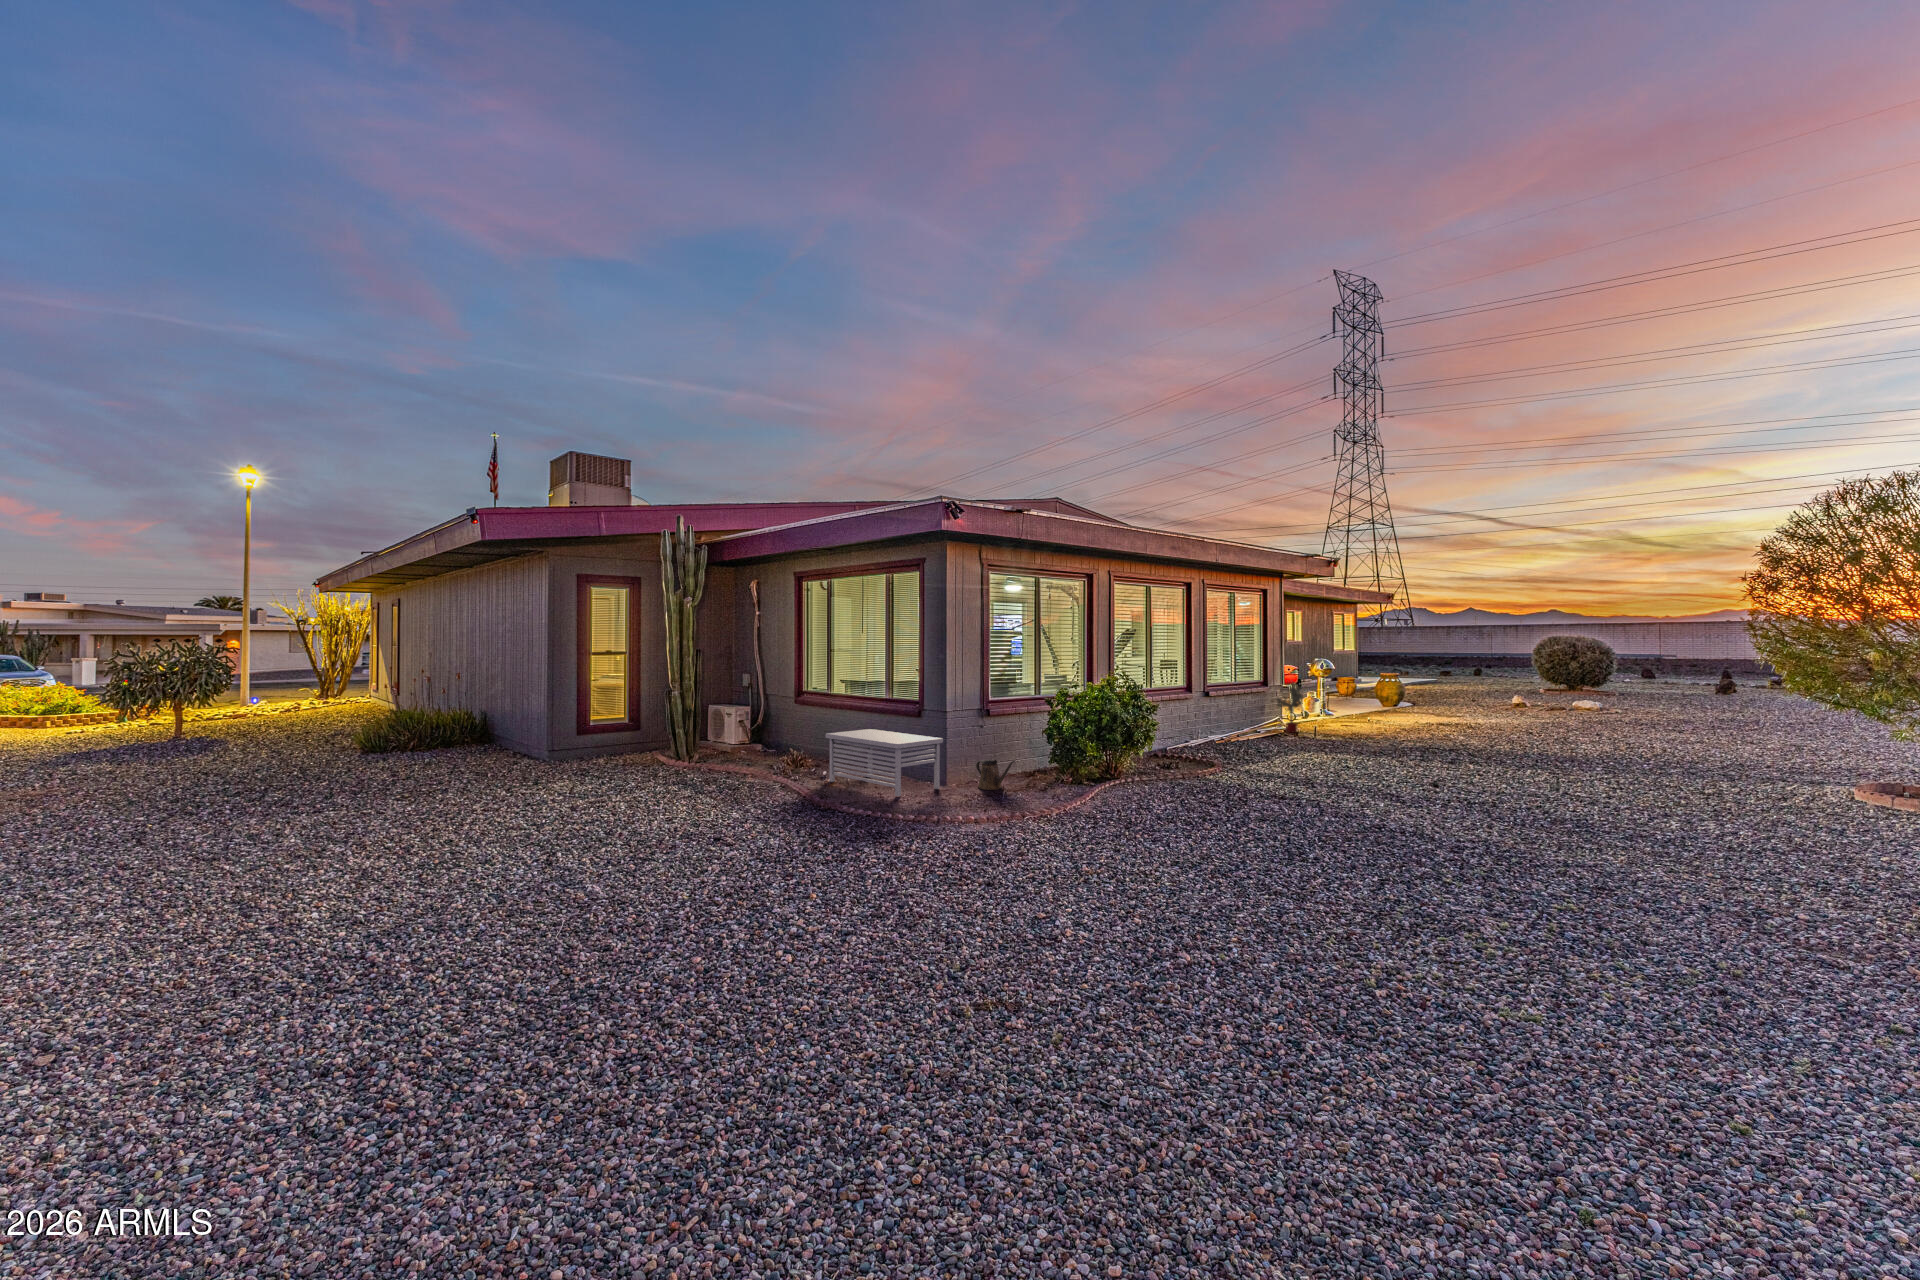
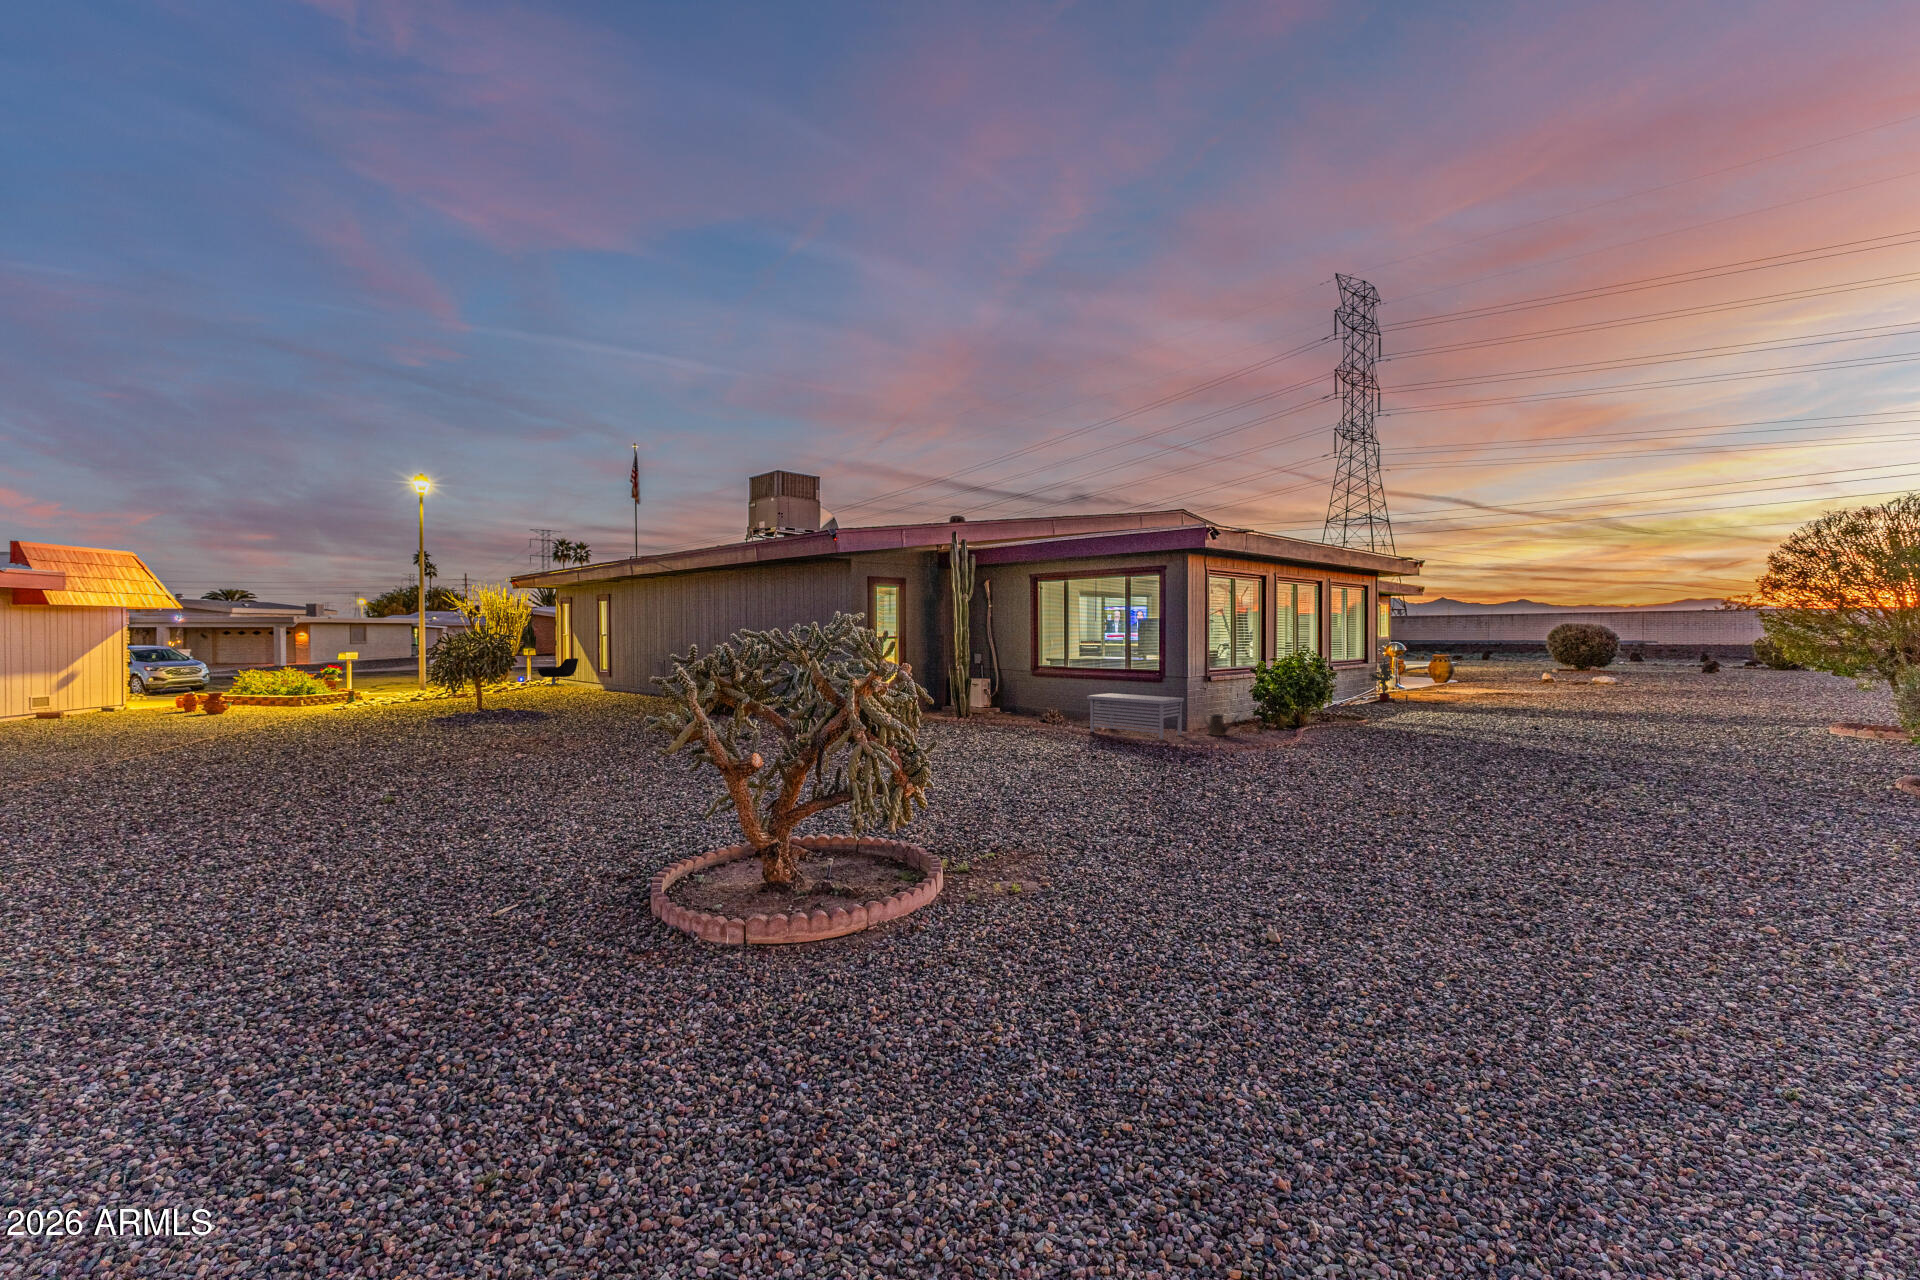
lounge chair: none [333,676,387,708] -> present [538,658,578,686]

